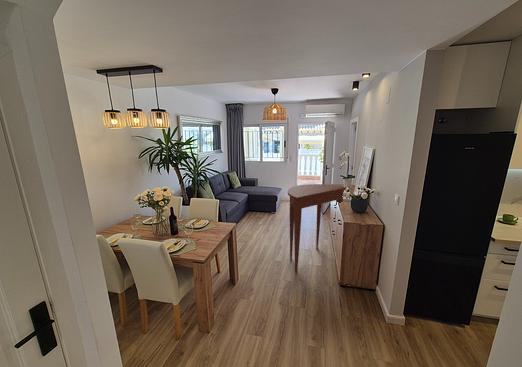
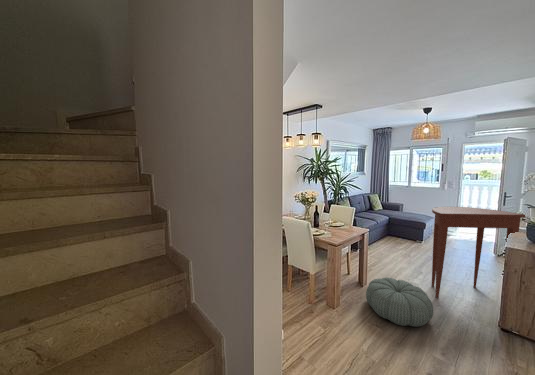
pouf: none [240,270,299,325] -> present [366,277,434,327]

